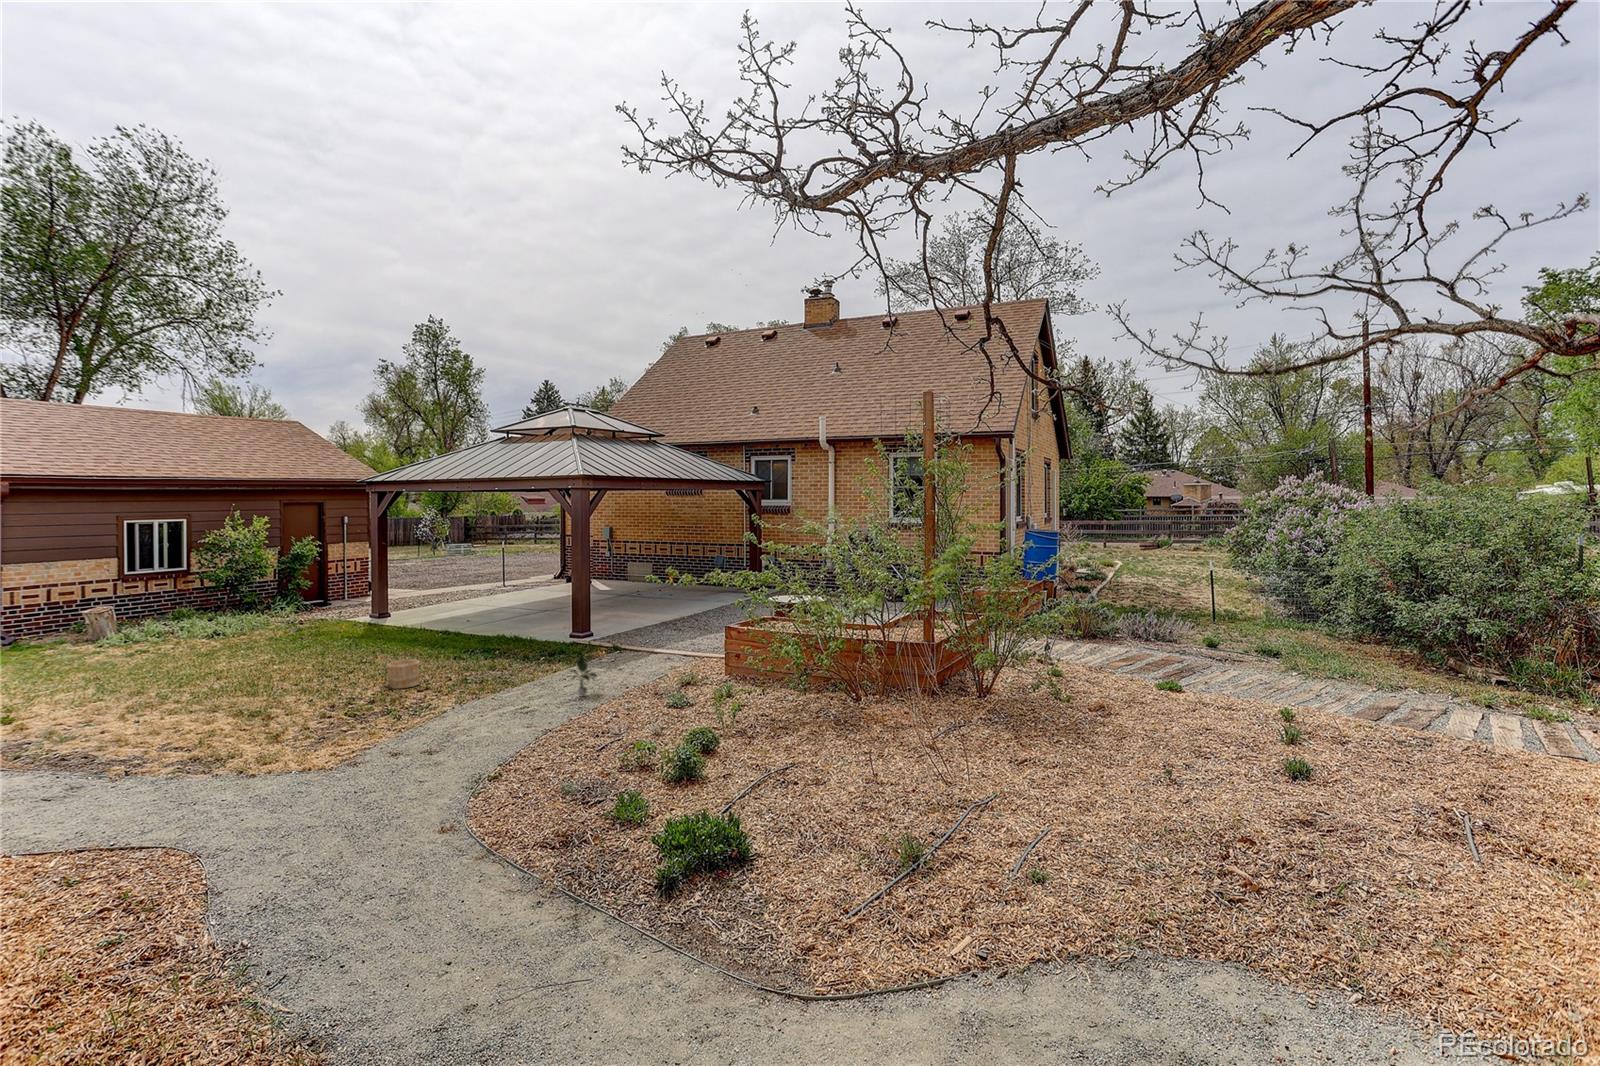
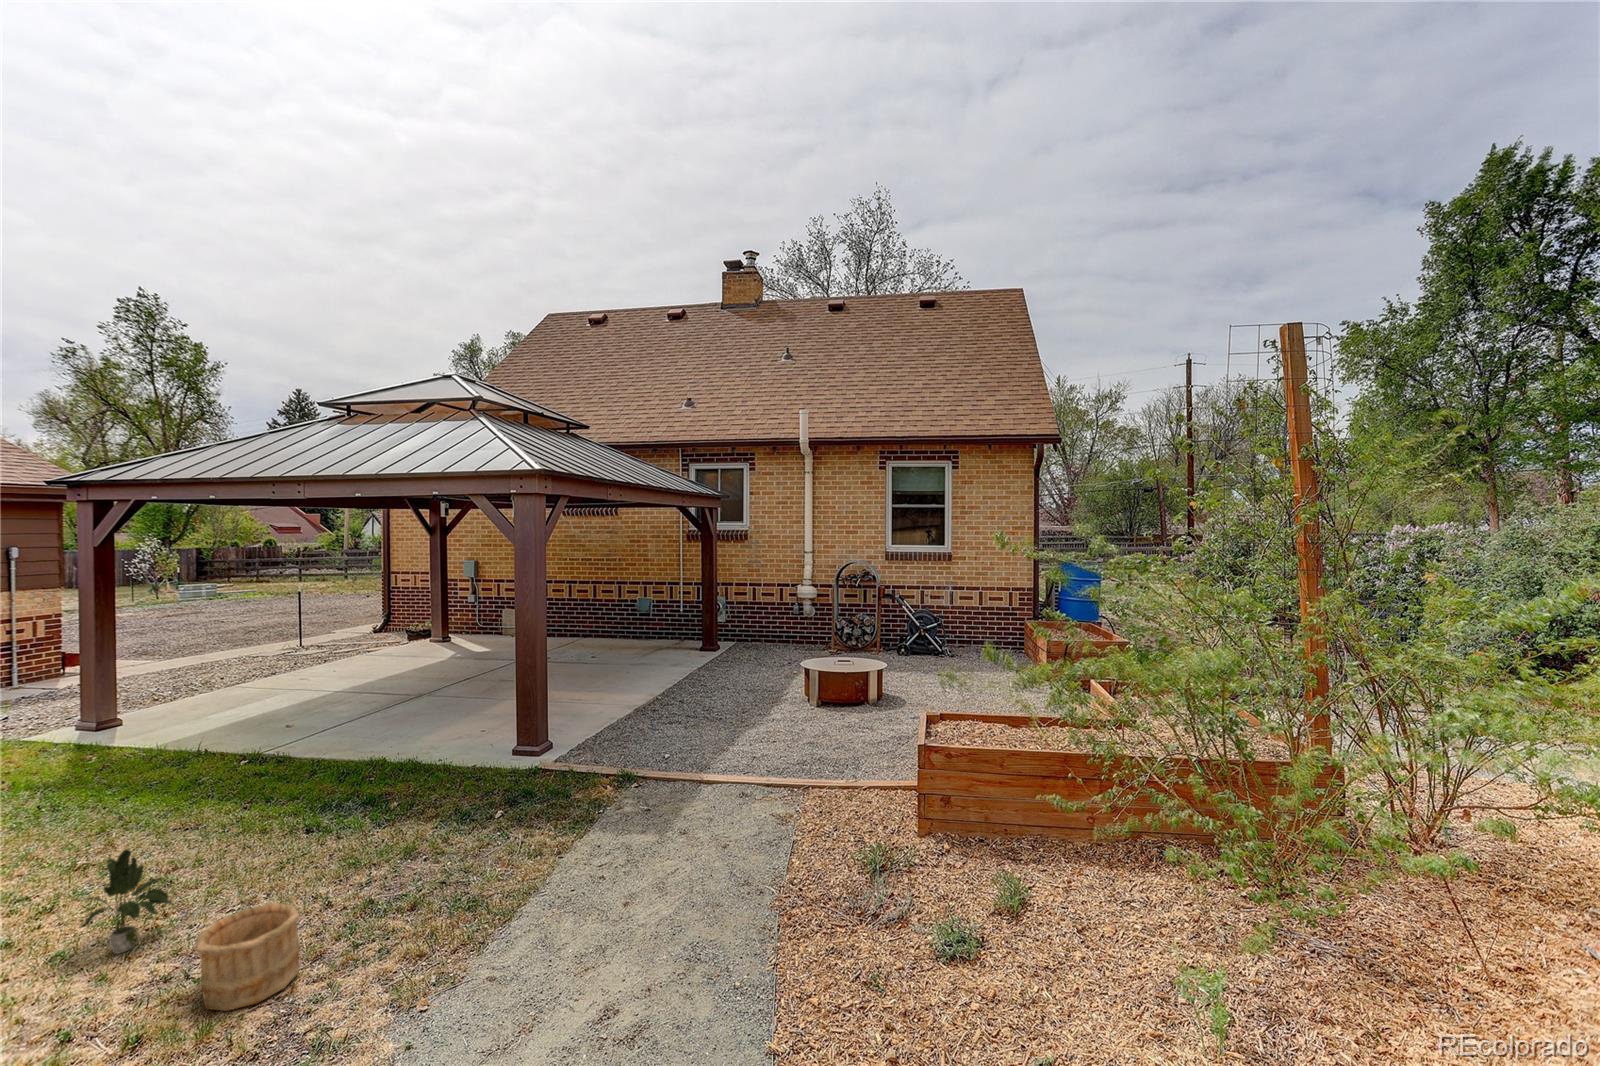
potted plant: present [571,654,597,696] -> present [81,850,172,954]

